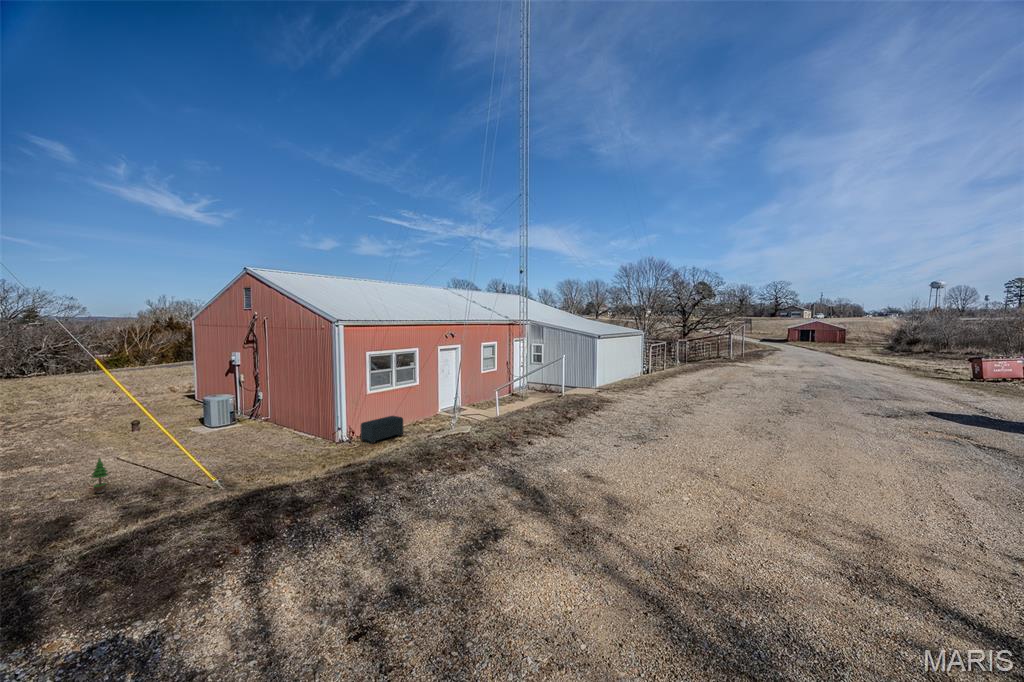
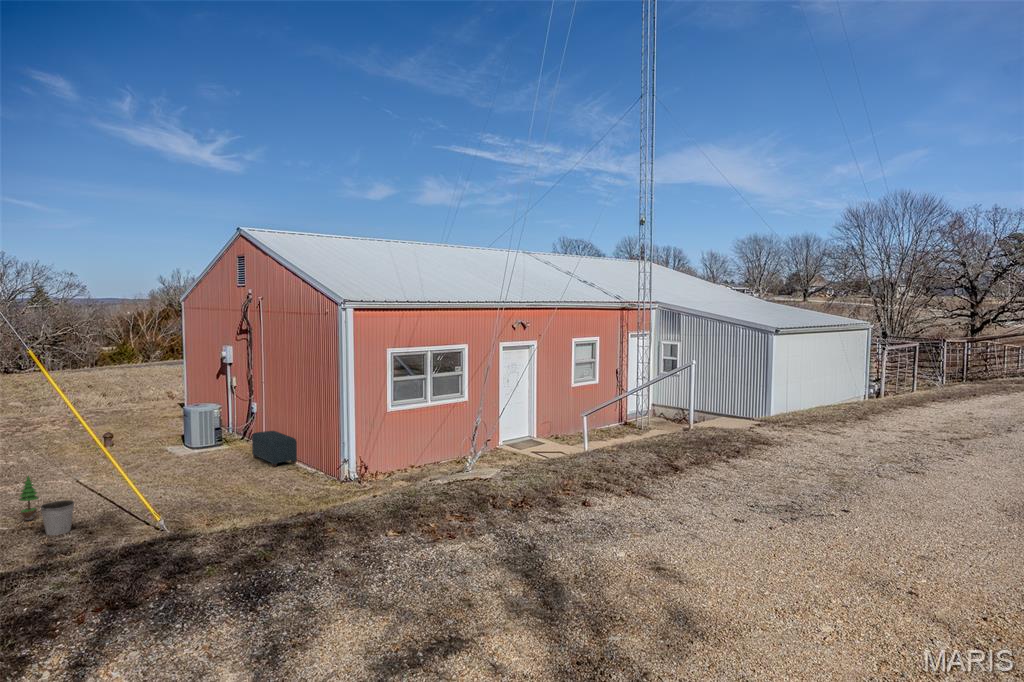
bench: present [360,416,403,444] -> present [252,431,297,467]
bucket: none [122,472,152,502] -> present [40,499,74,535]

